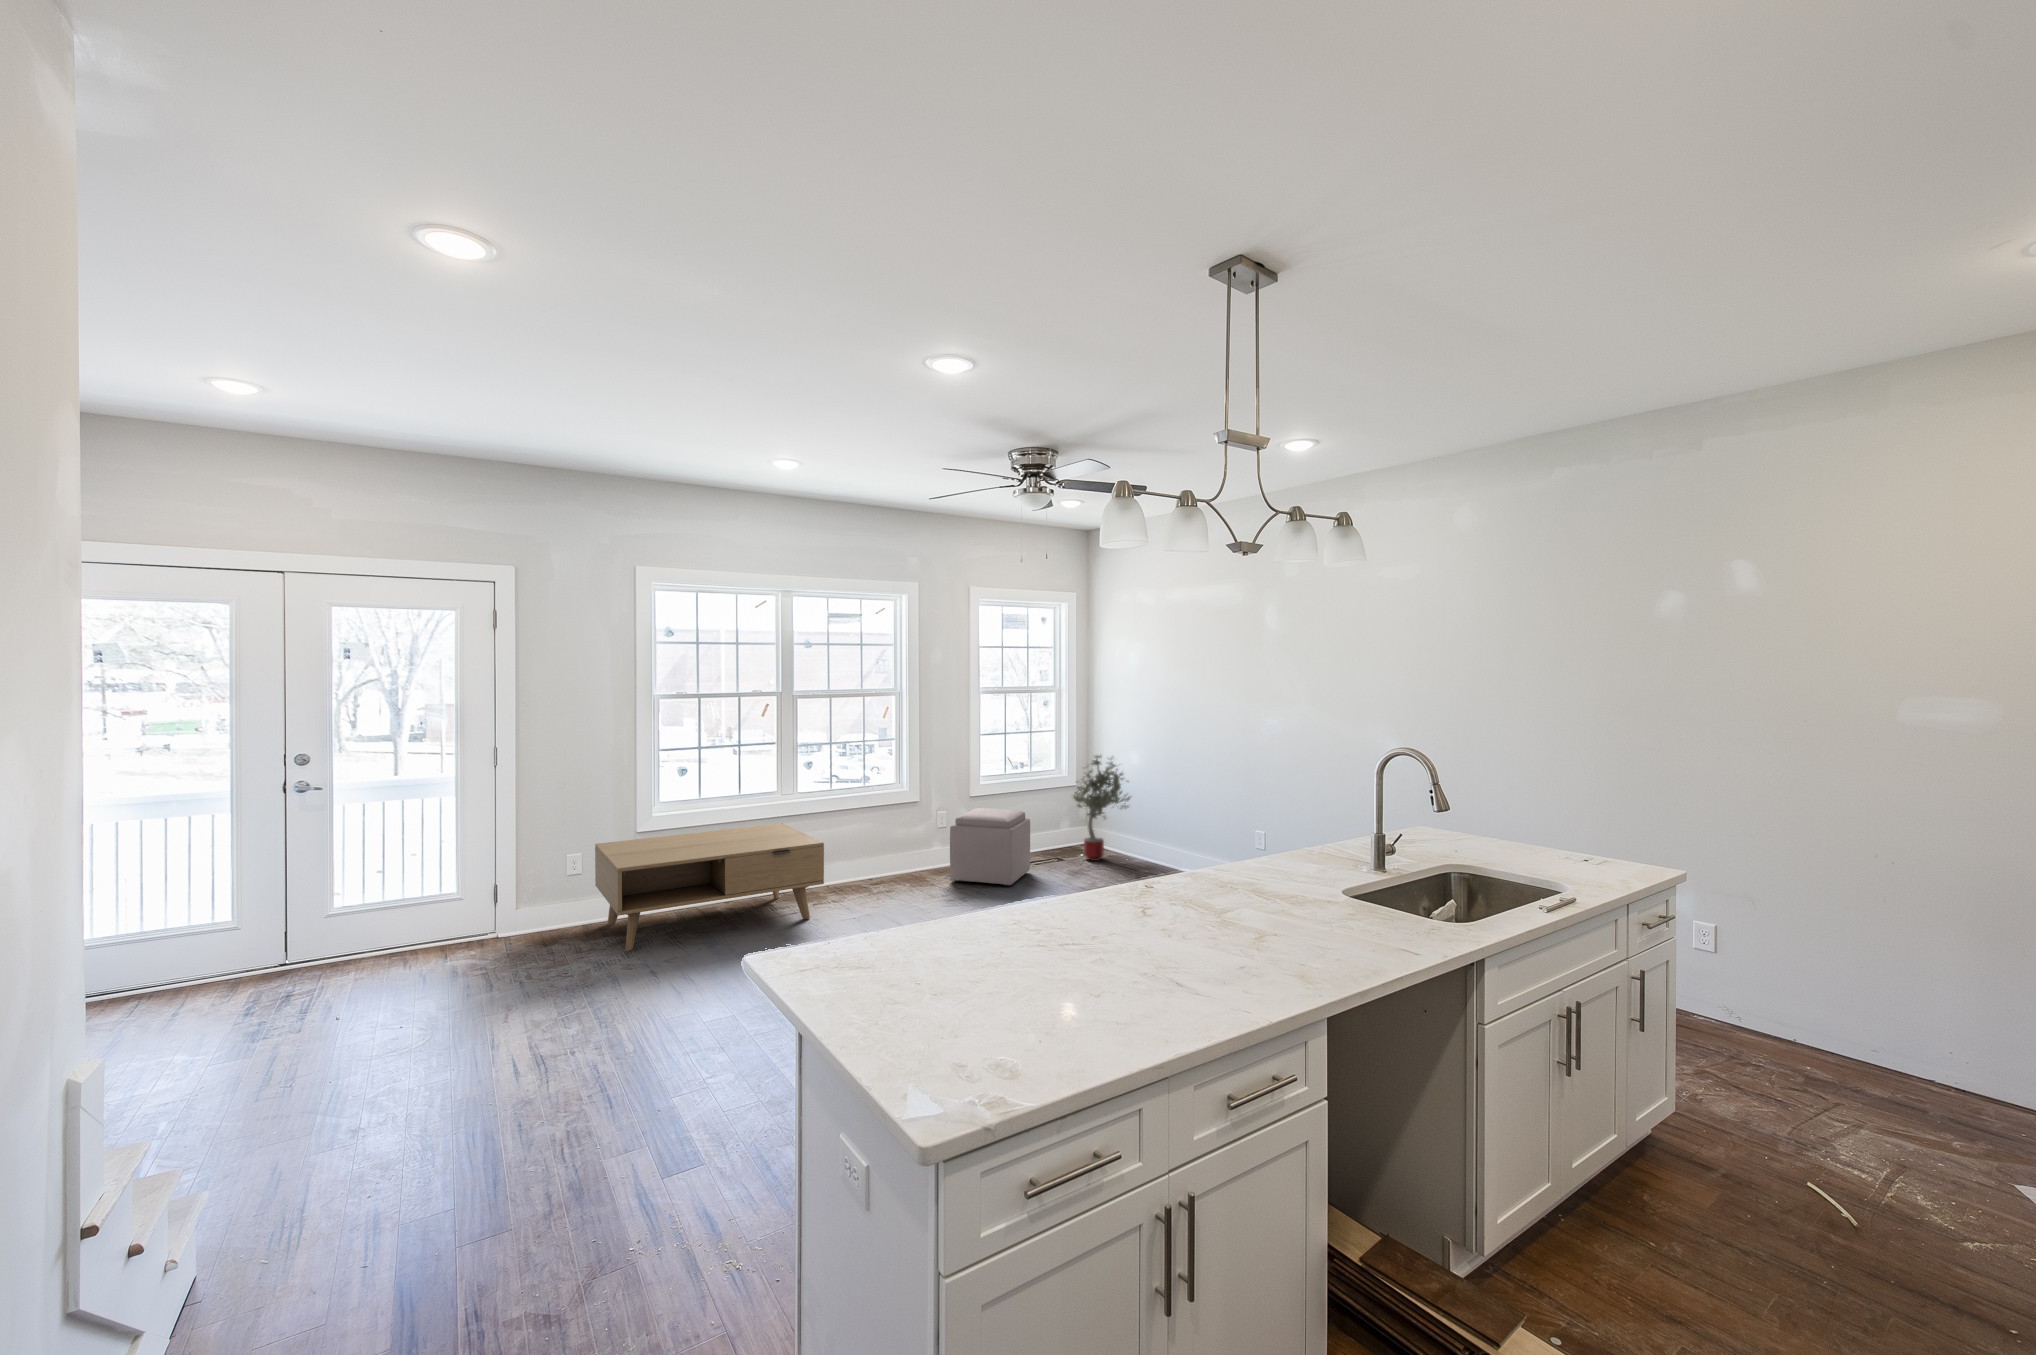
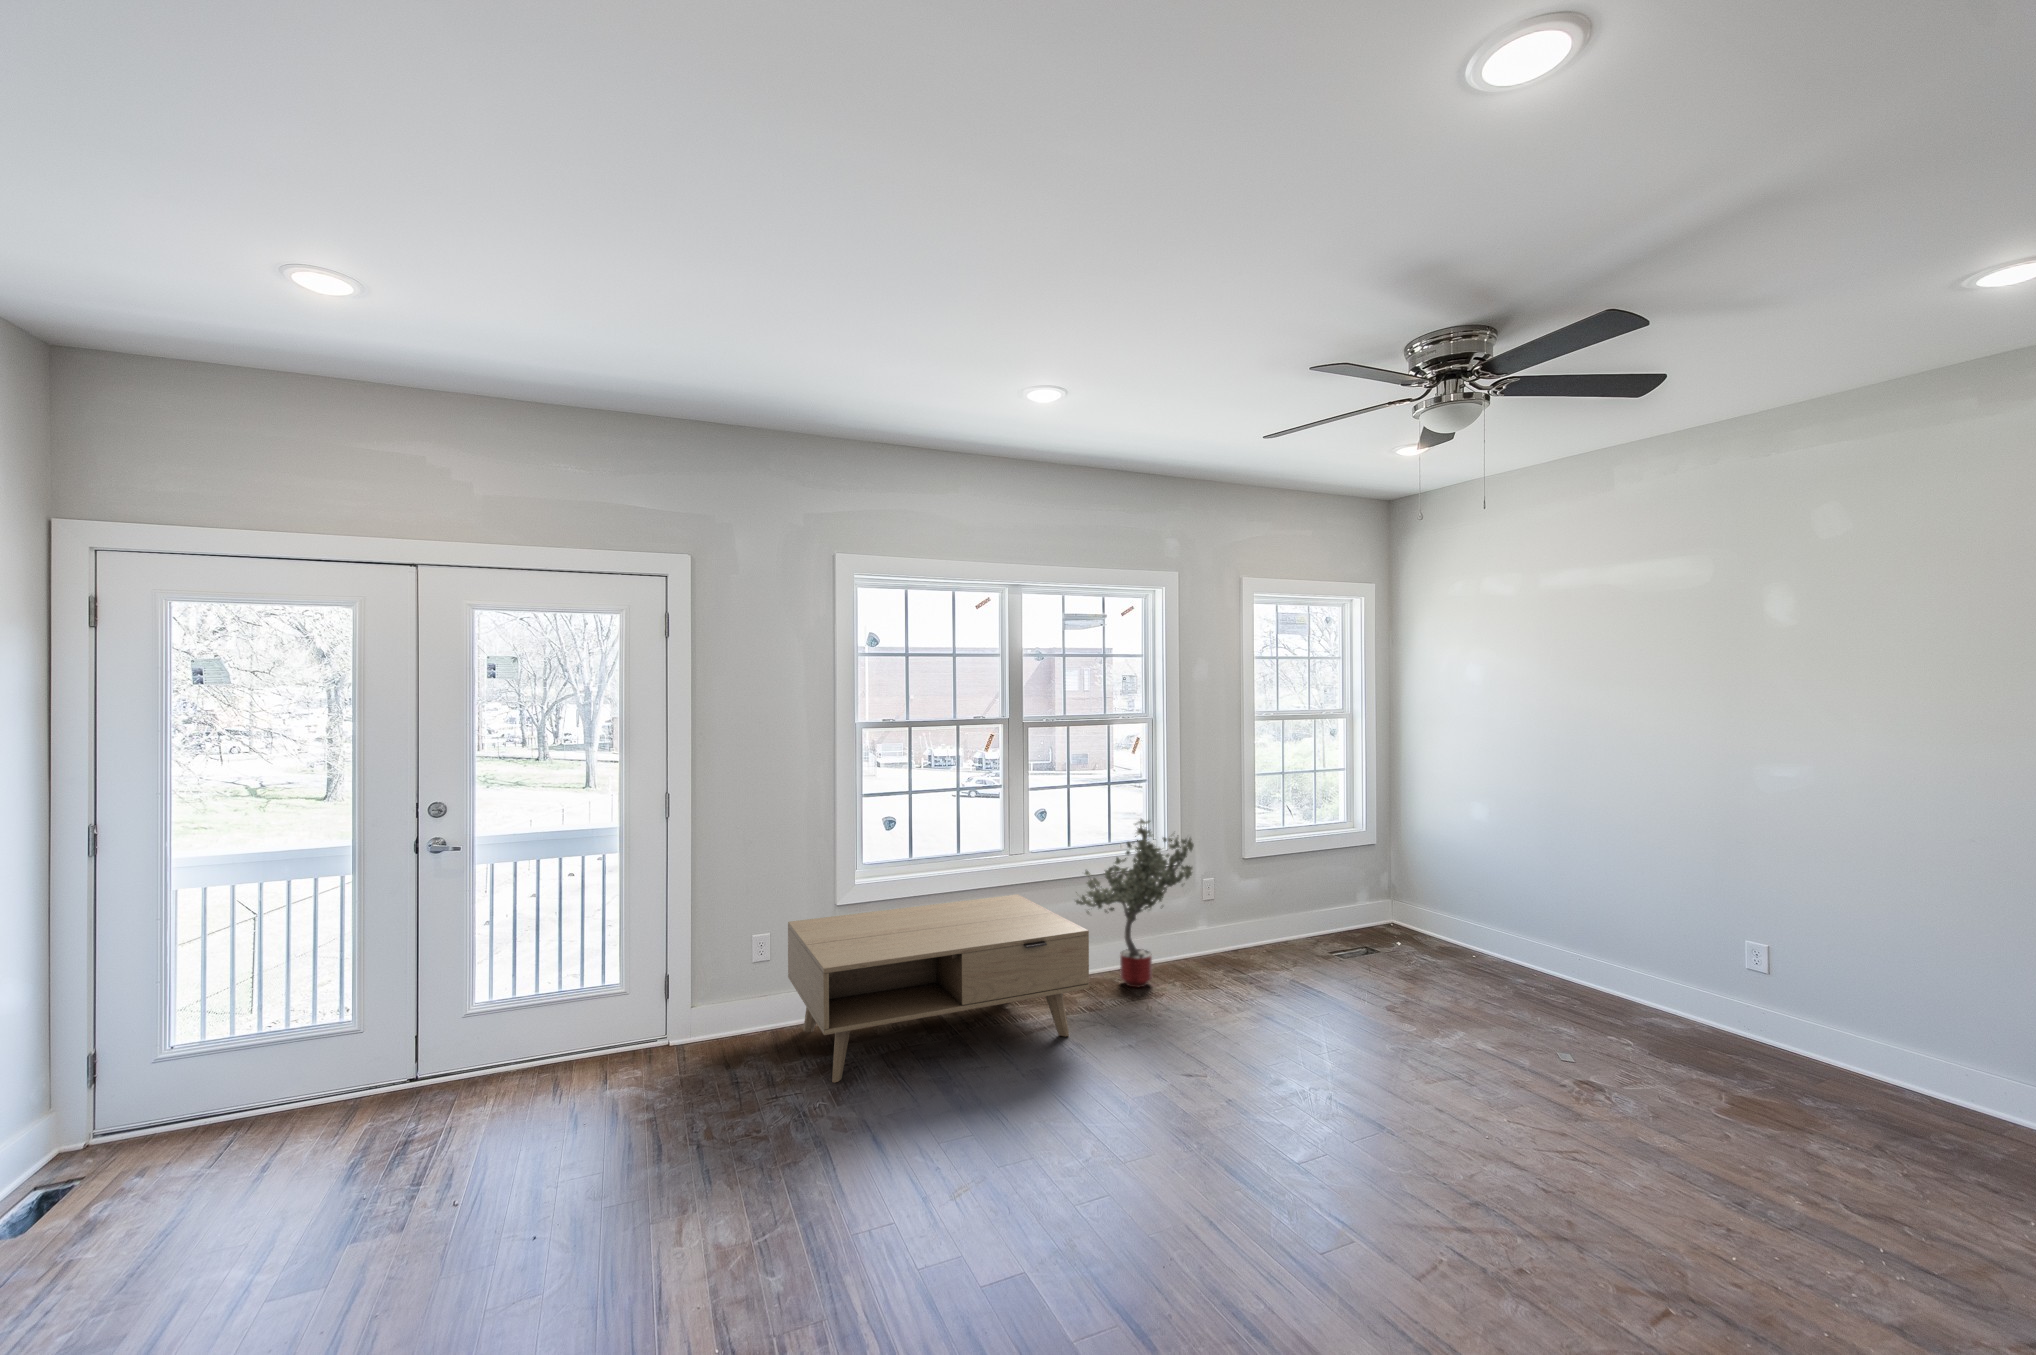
potted tree: present [1073,756,1130,861] -> present [1075,819,1194,987]
ottoman: present [950,808,1030,886] -> none [1237,876,1341,990]

